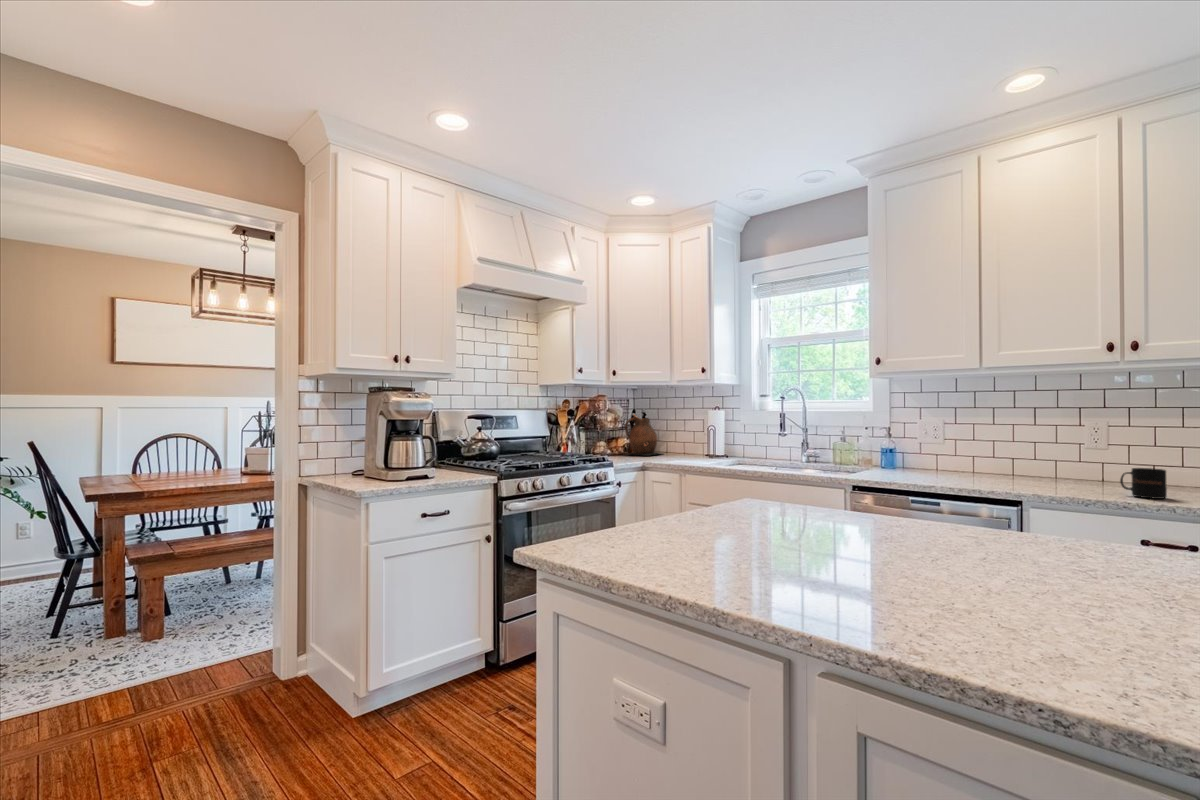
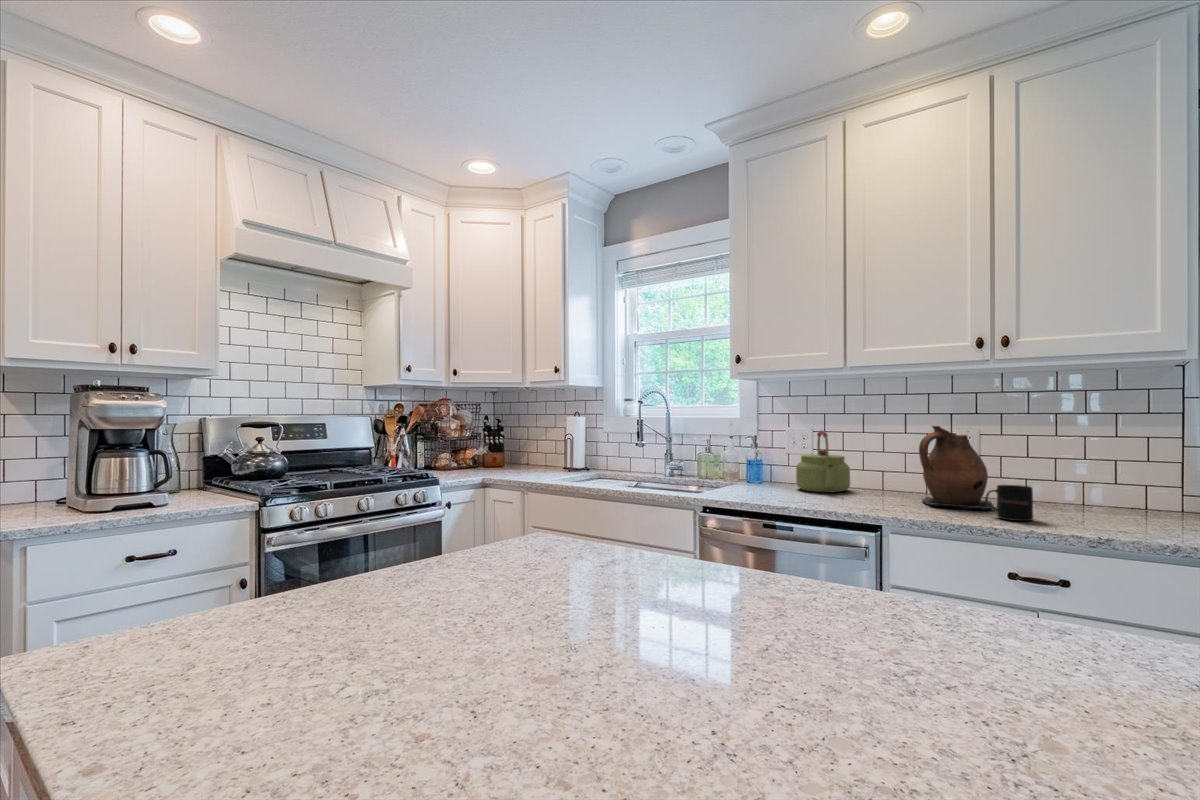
ceramic pitcher: present [625,414,662,455] -> present [919,426,993,510]
kettle: none [932,422,984,476] -> present [796,431,850,492]

